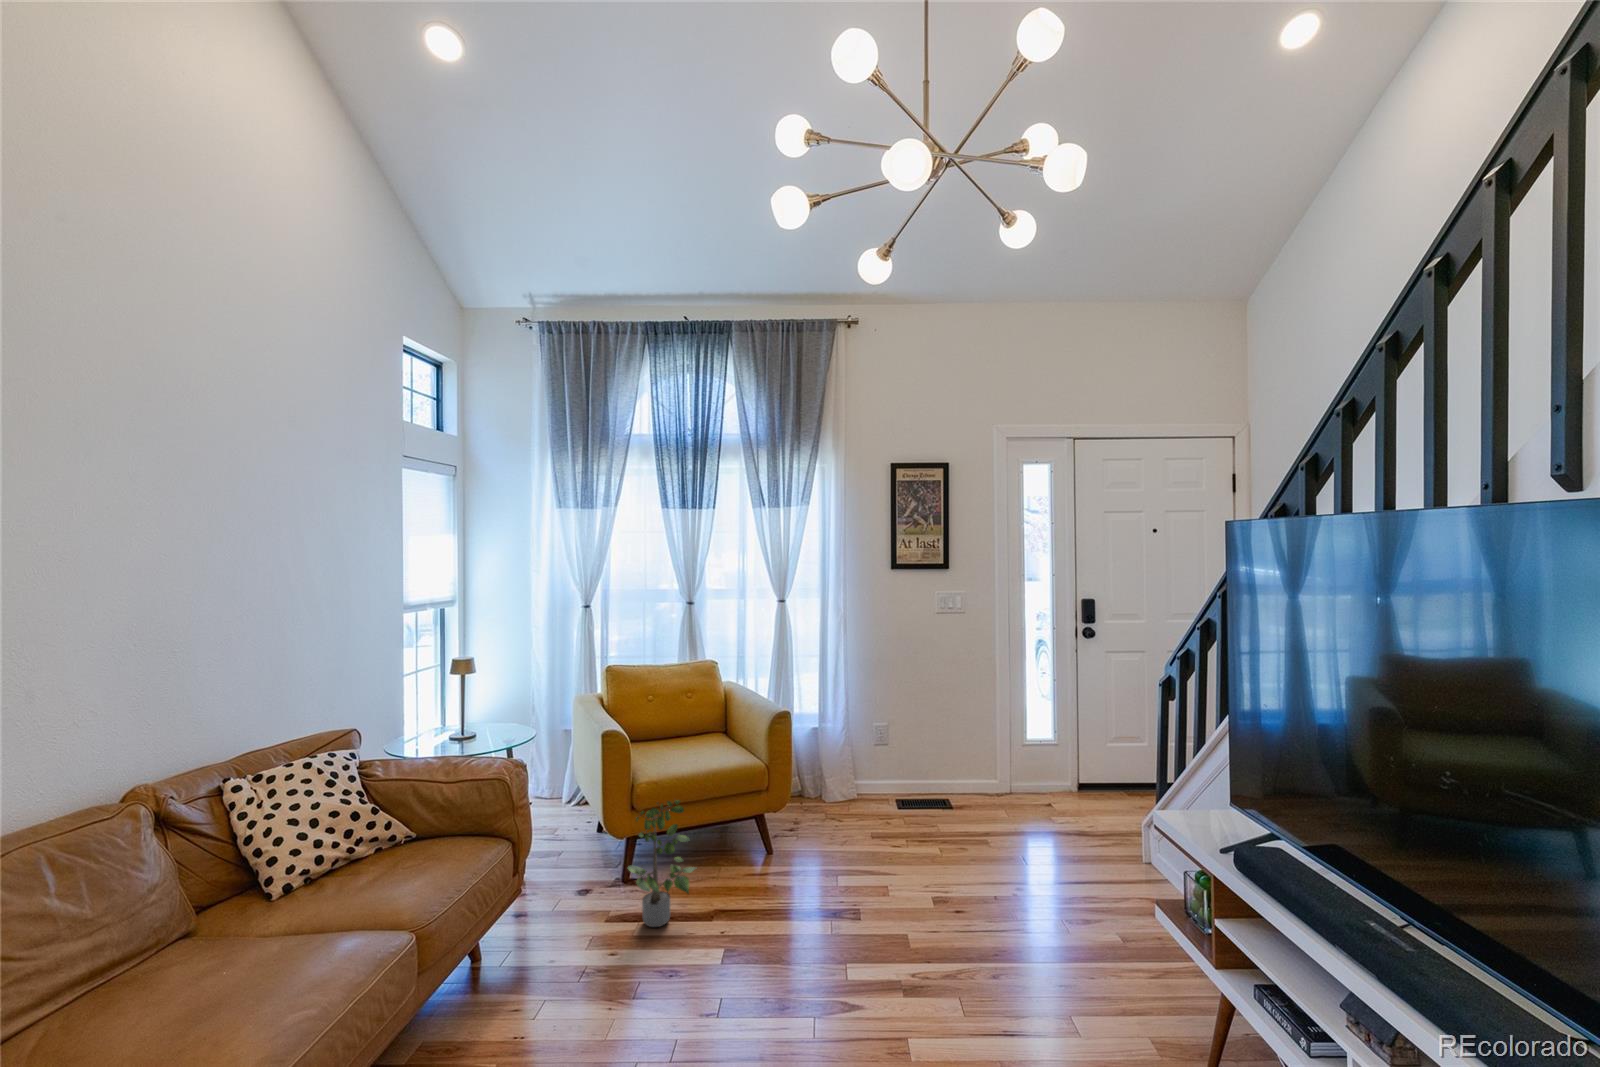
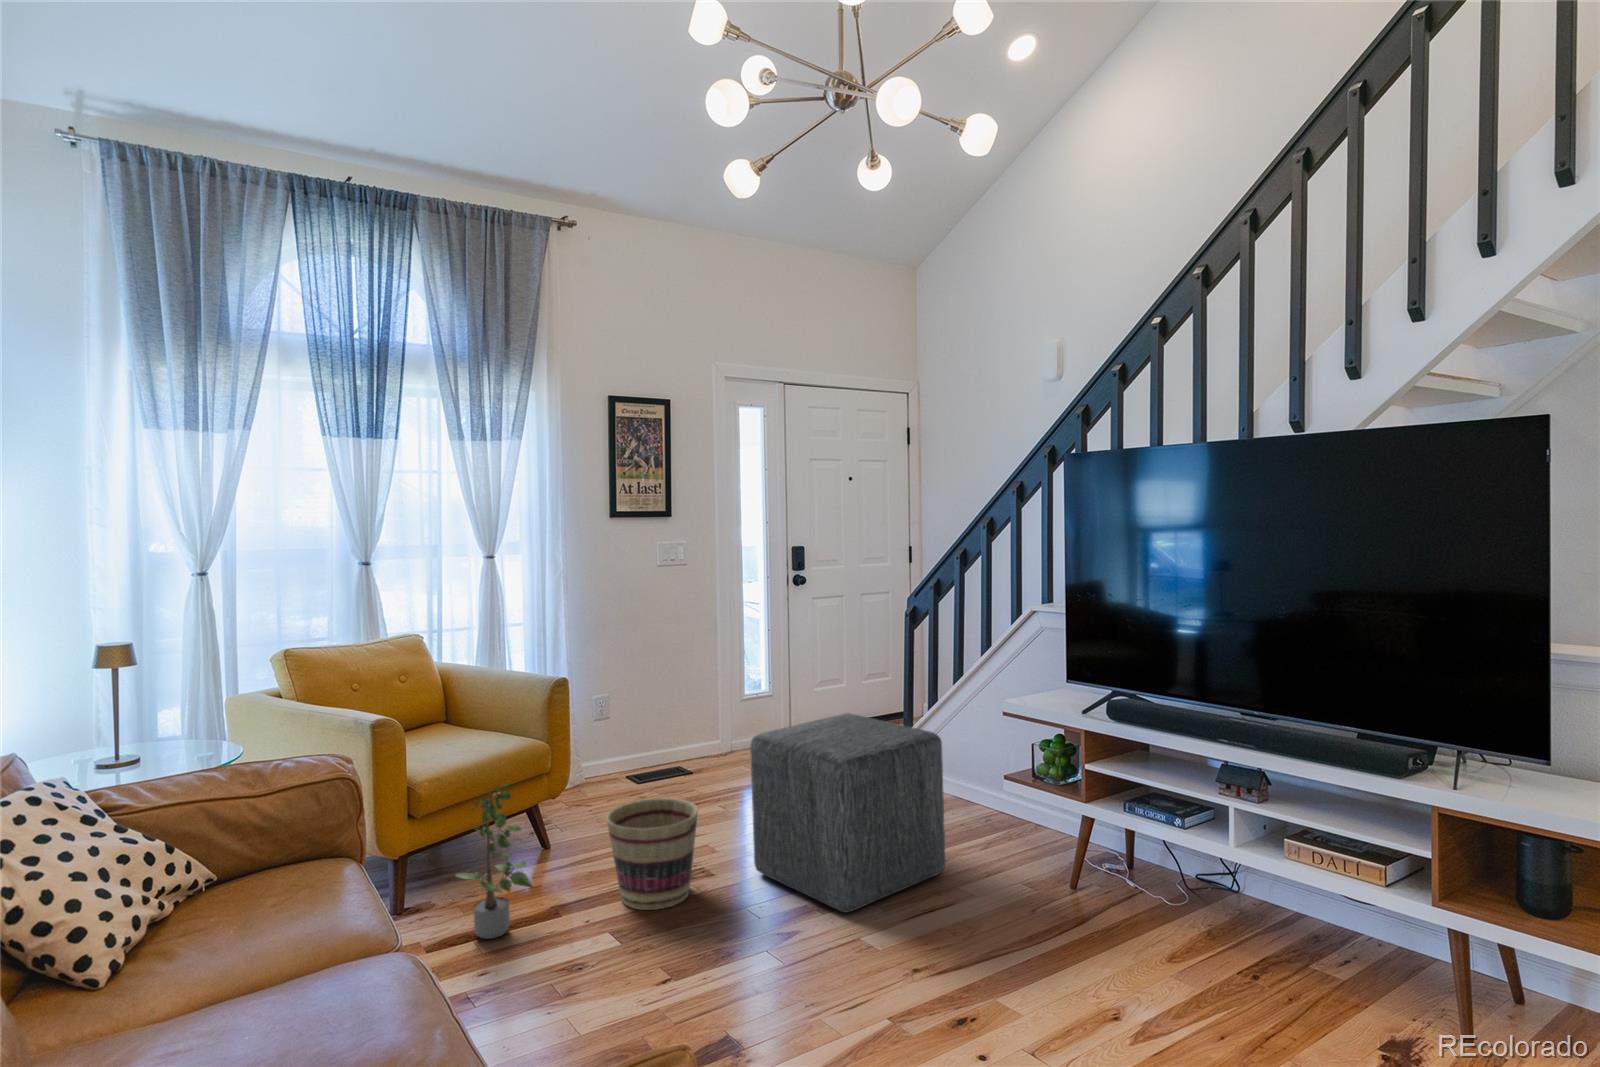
ottoman: none [888,798,1083,1026] -> present [750,713,945,912]
basket: none [752,838,835,949] -> present [606,798,698,910]

